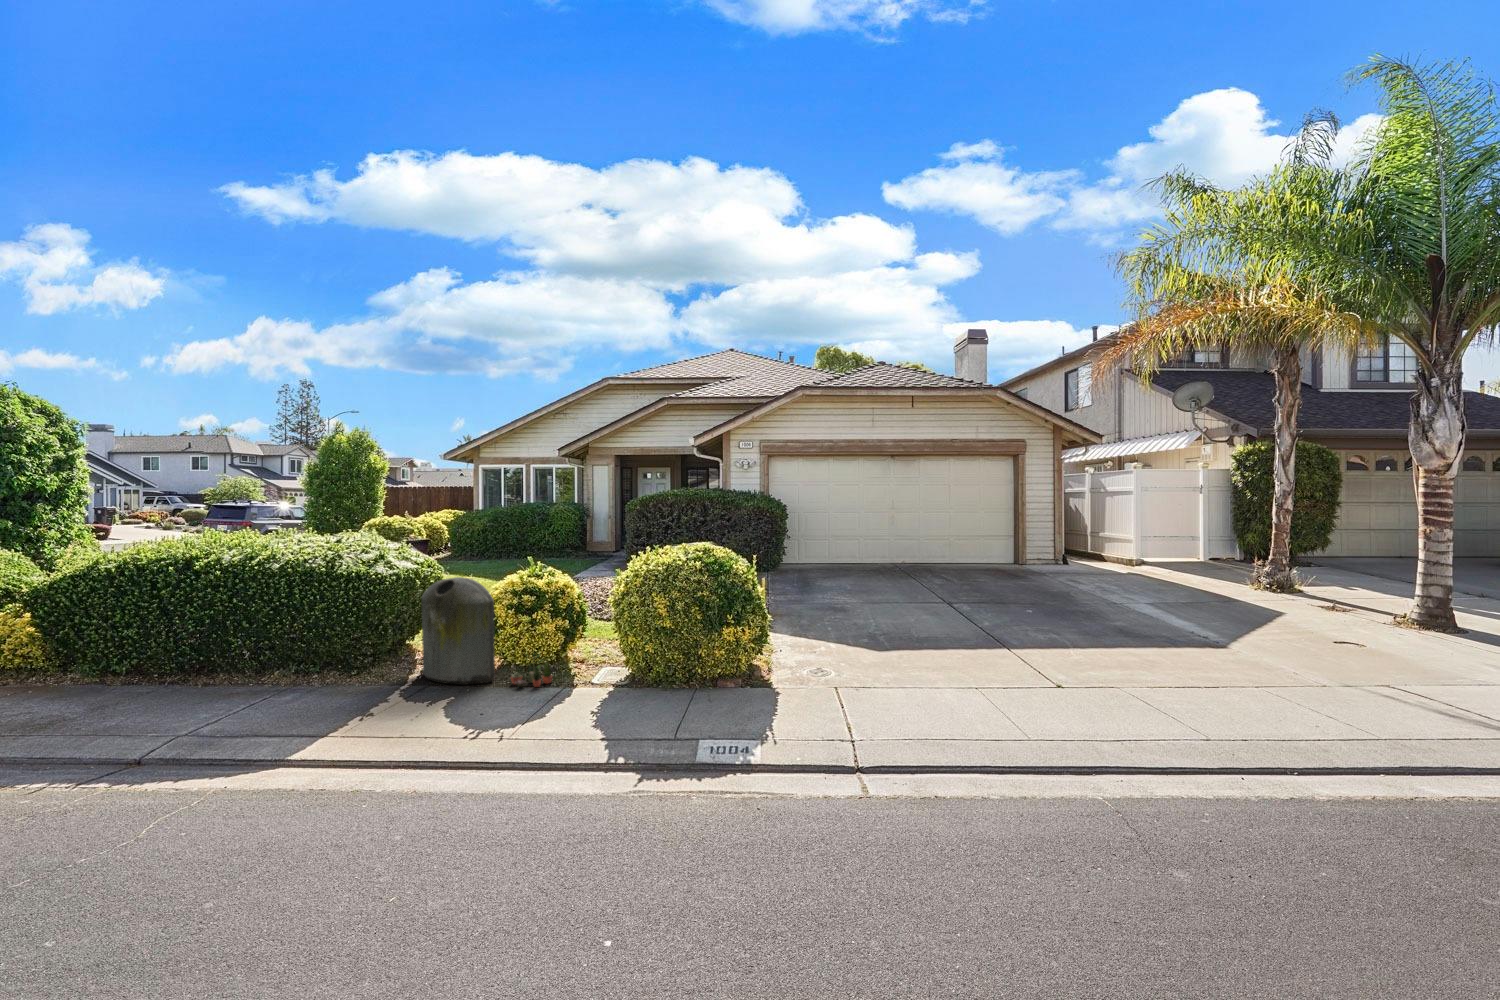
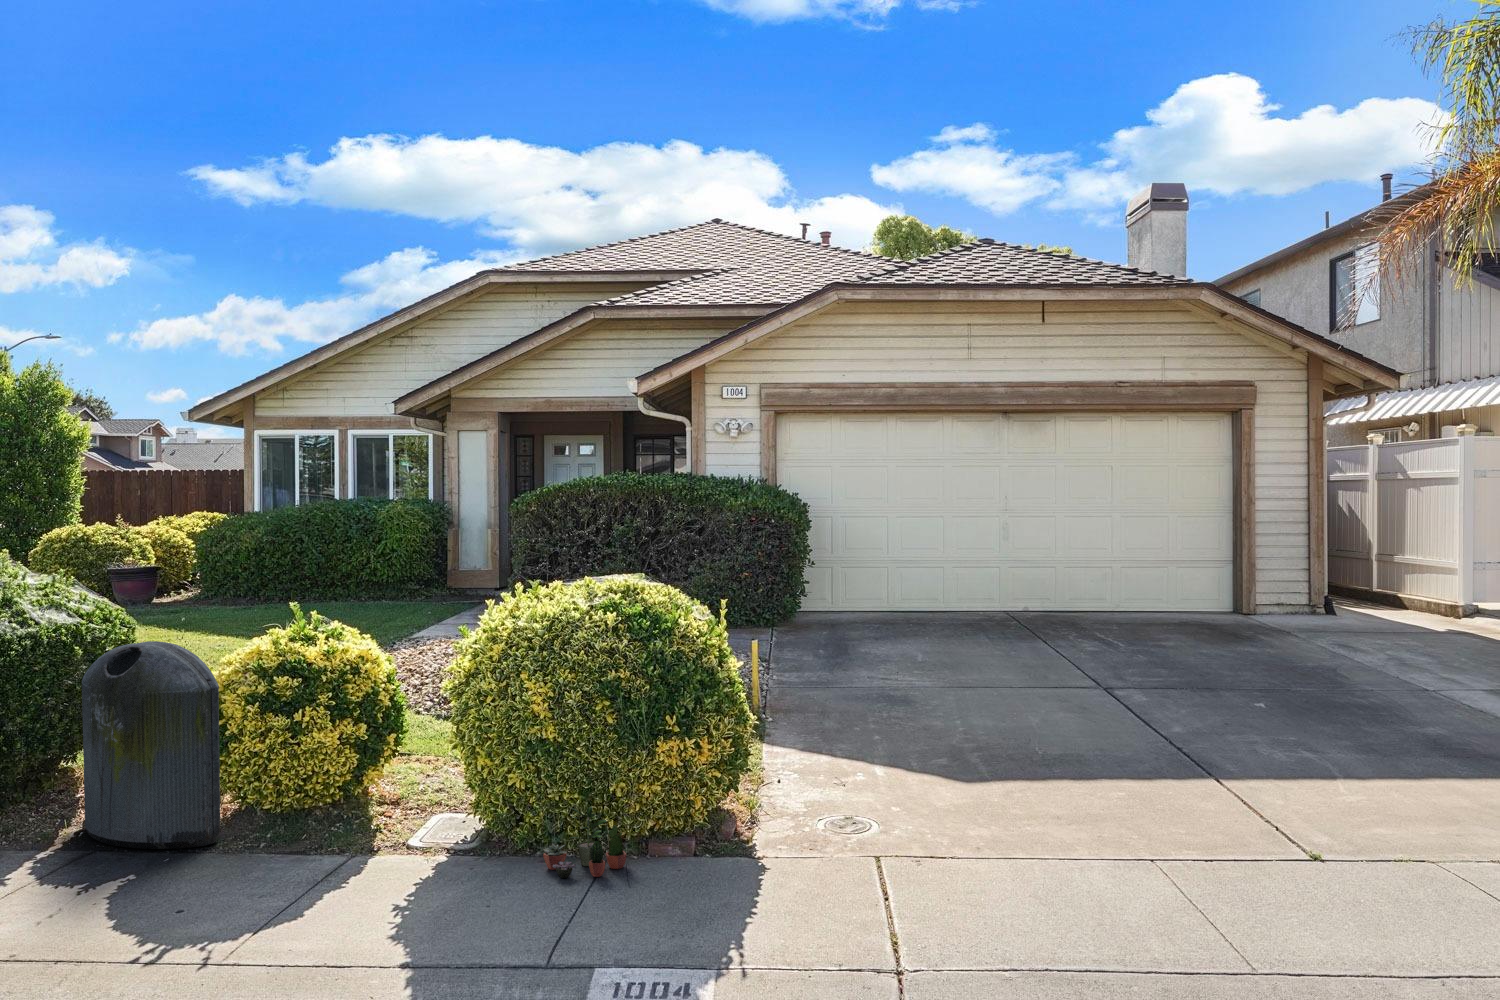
potted plant: present [511,654,552,688] -> present [543,806,626,878]

